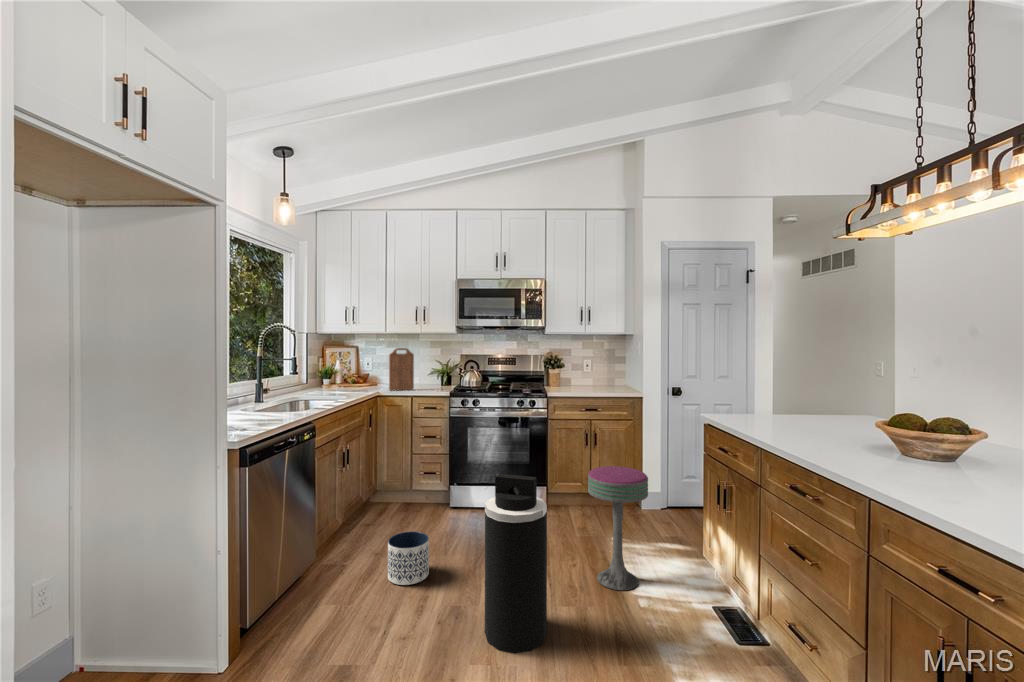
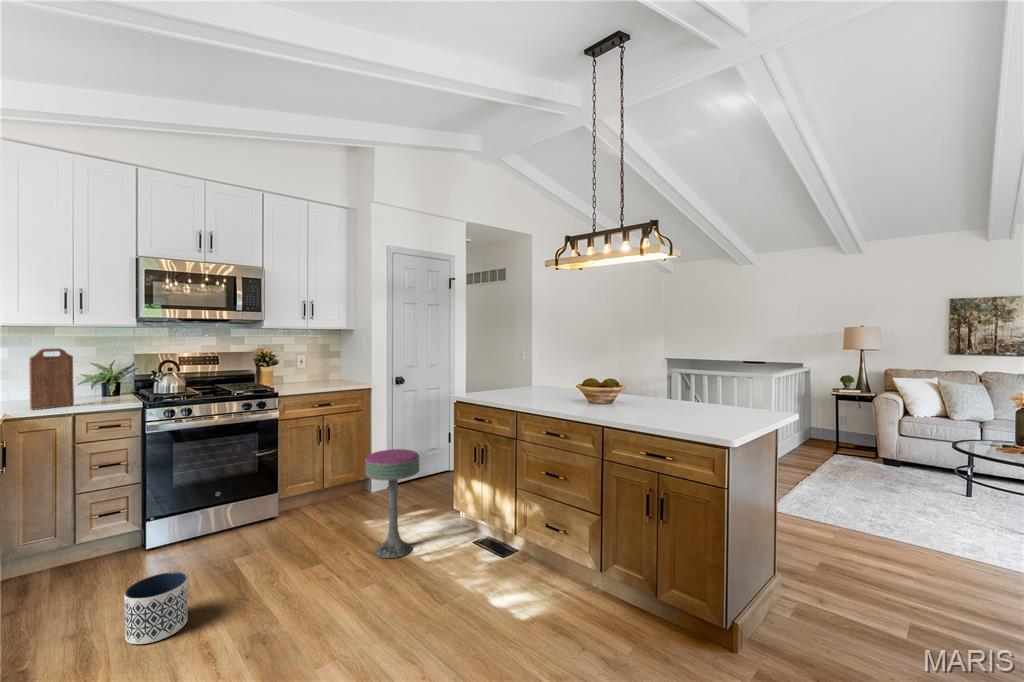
trash can: present [485,474,547,653] -> none [301,466,367,642]

